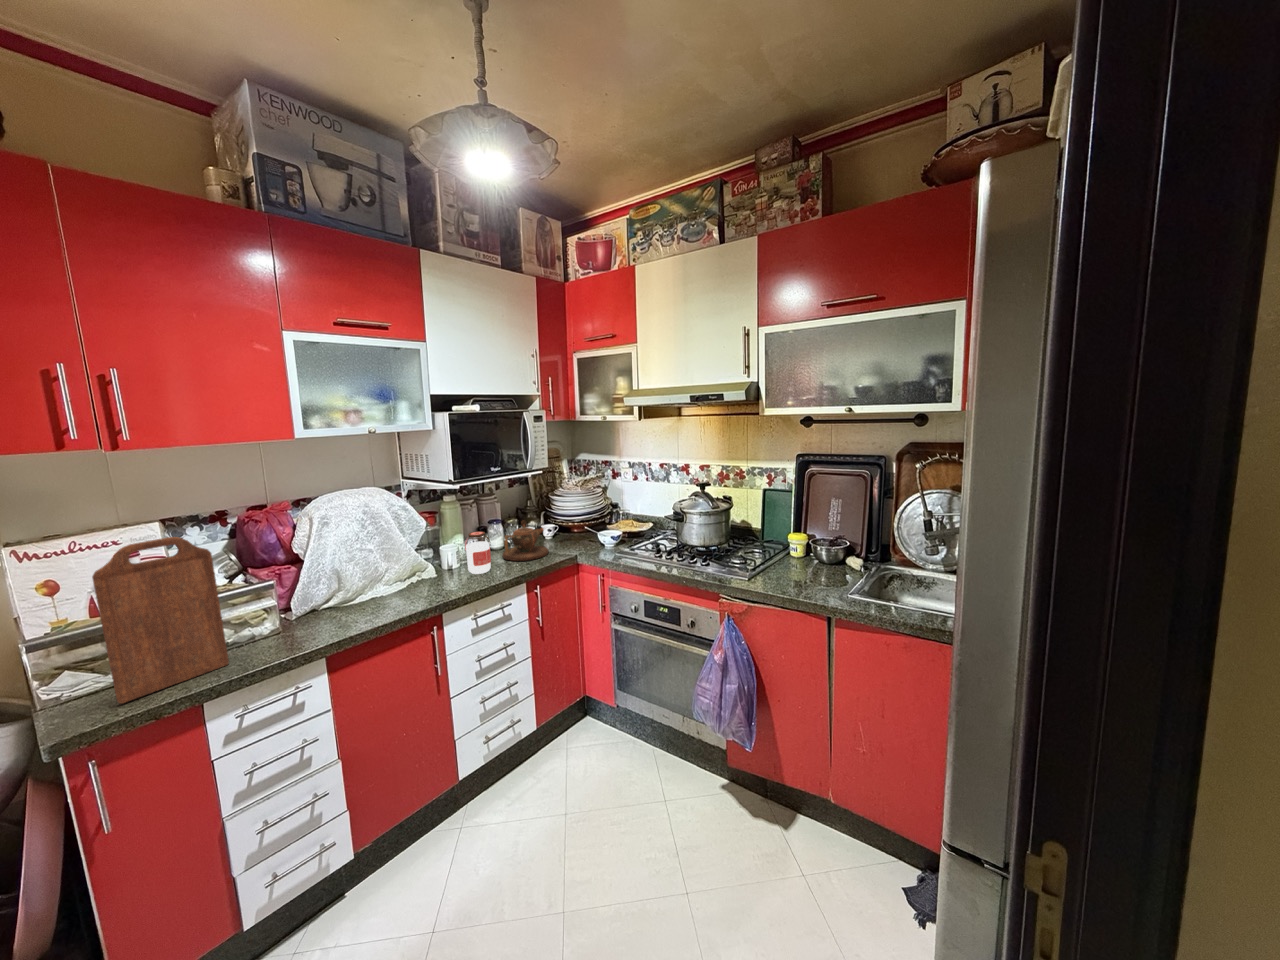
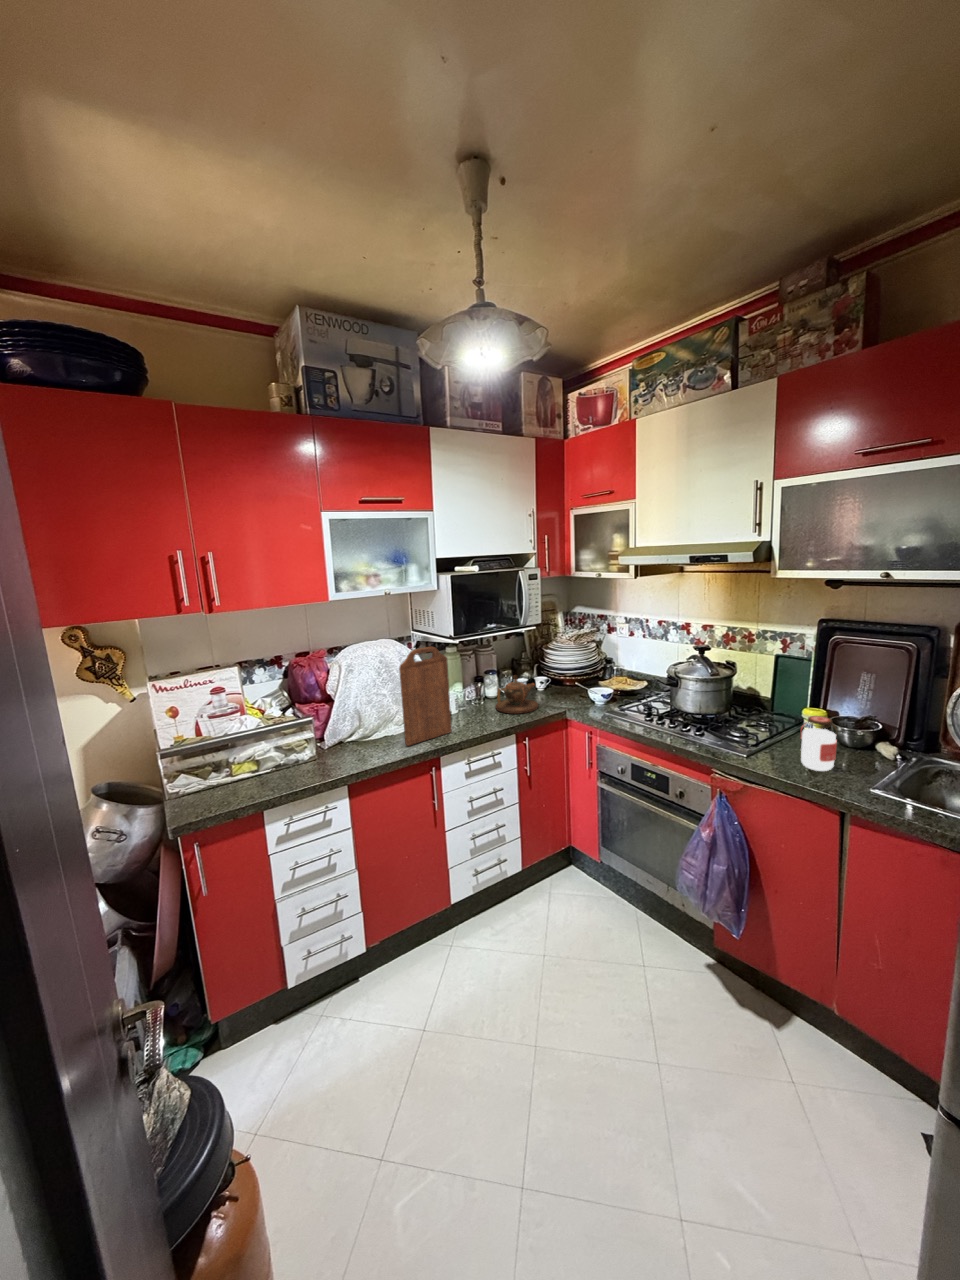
jar: present [465,531,491,574] -> present [801,716,837,771]
cutting board: present [92,537,229,703] -> present [399,647,452,746]

